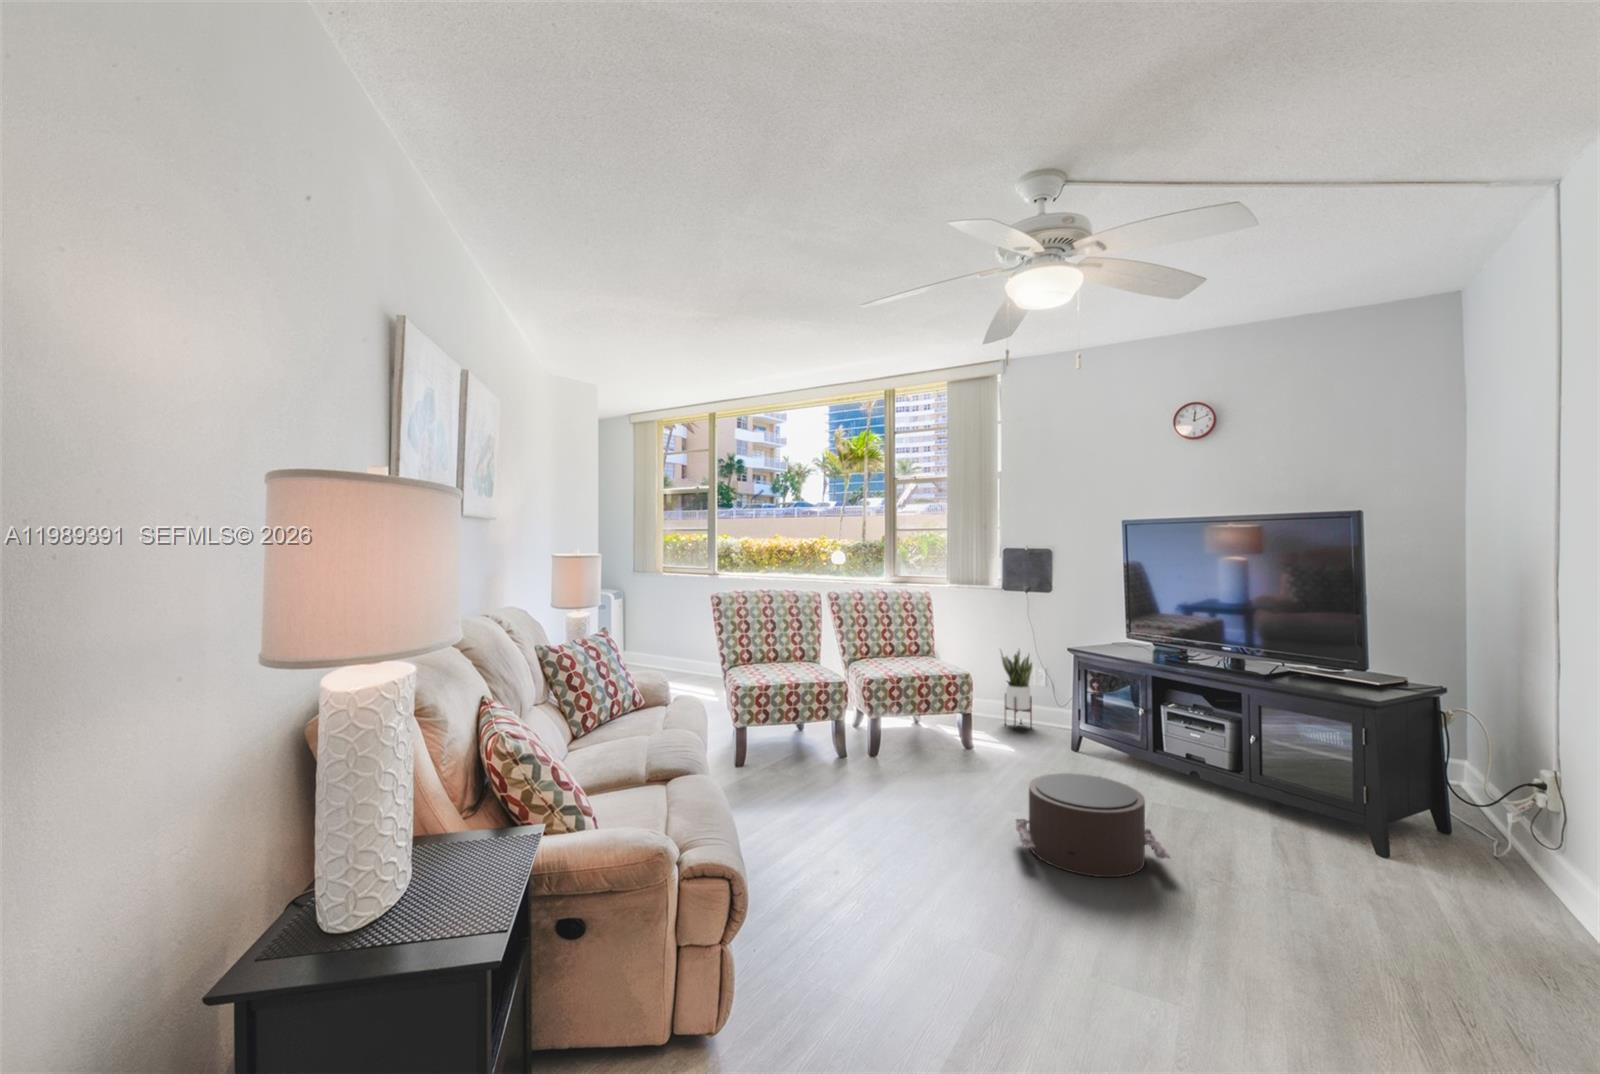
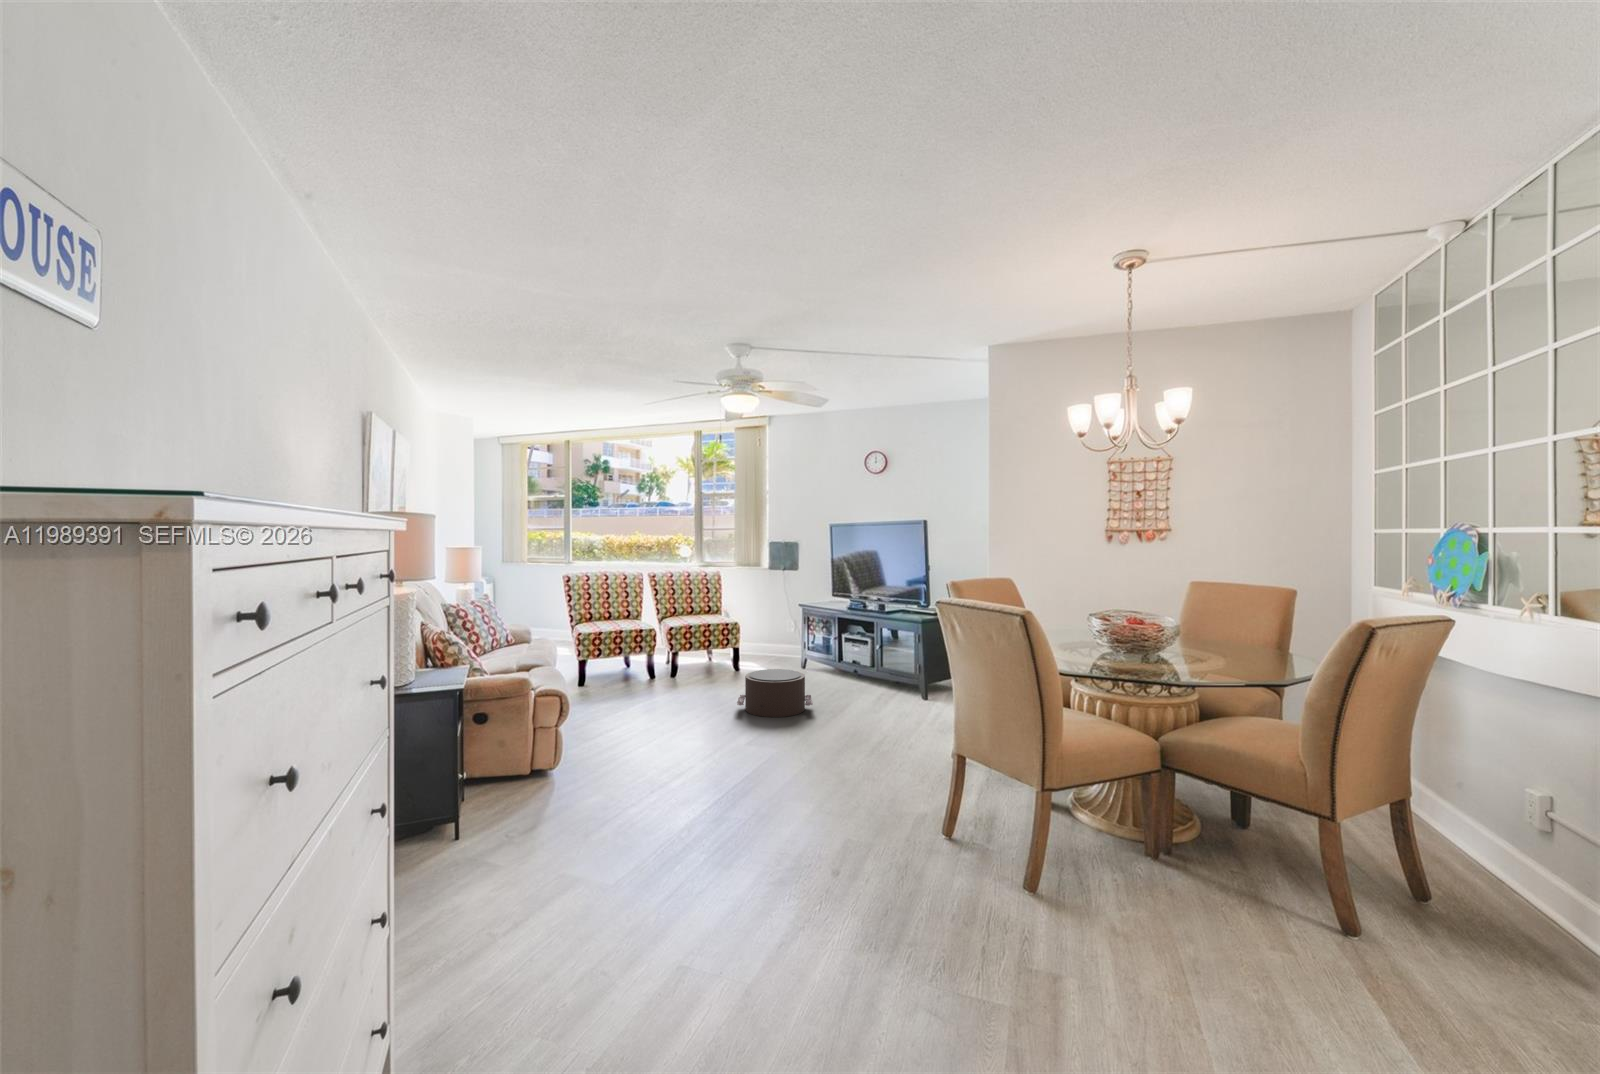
potted plant: present [1000,649,1032,728] -> none [764,607,787,660]

